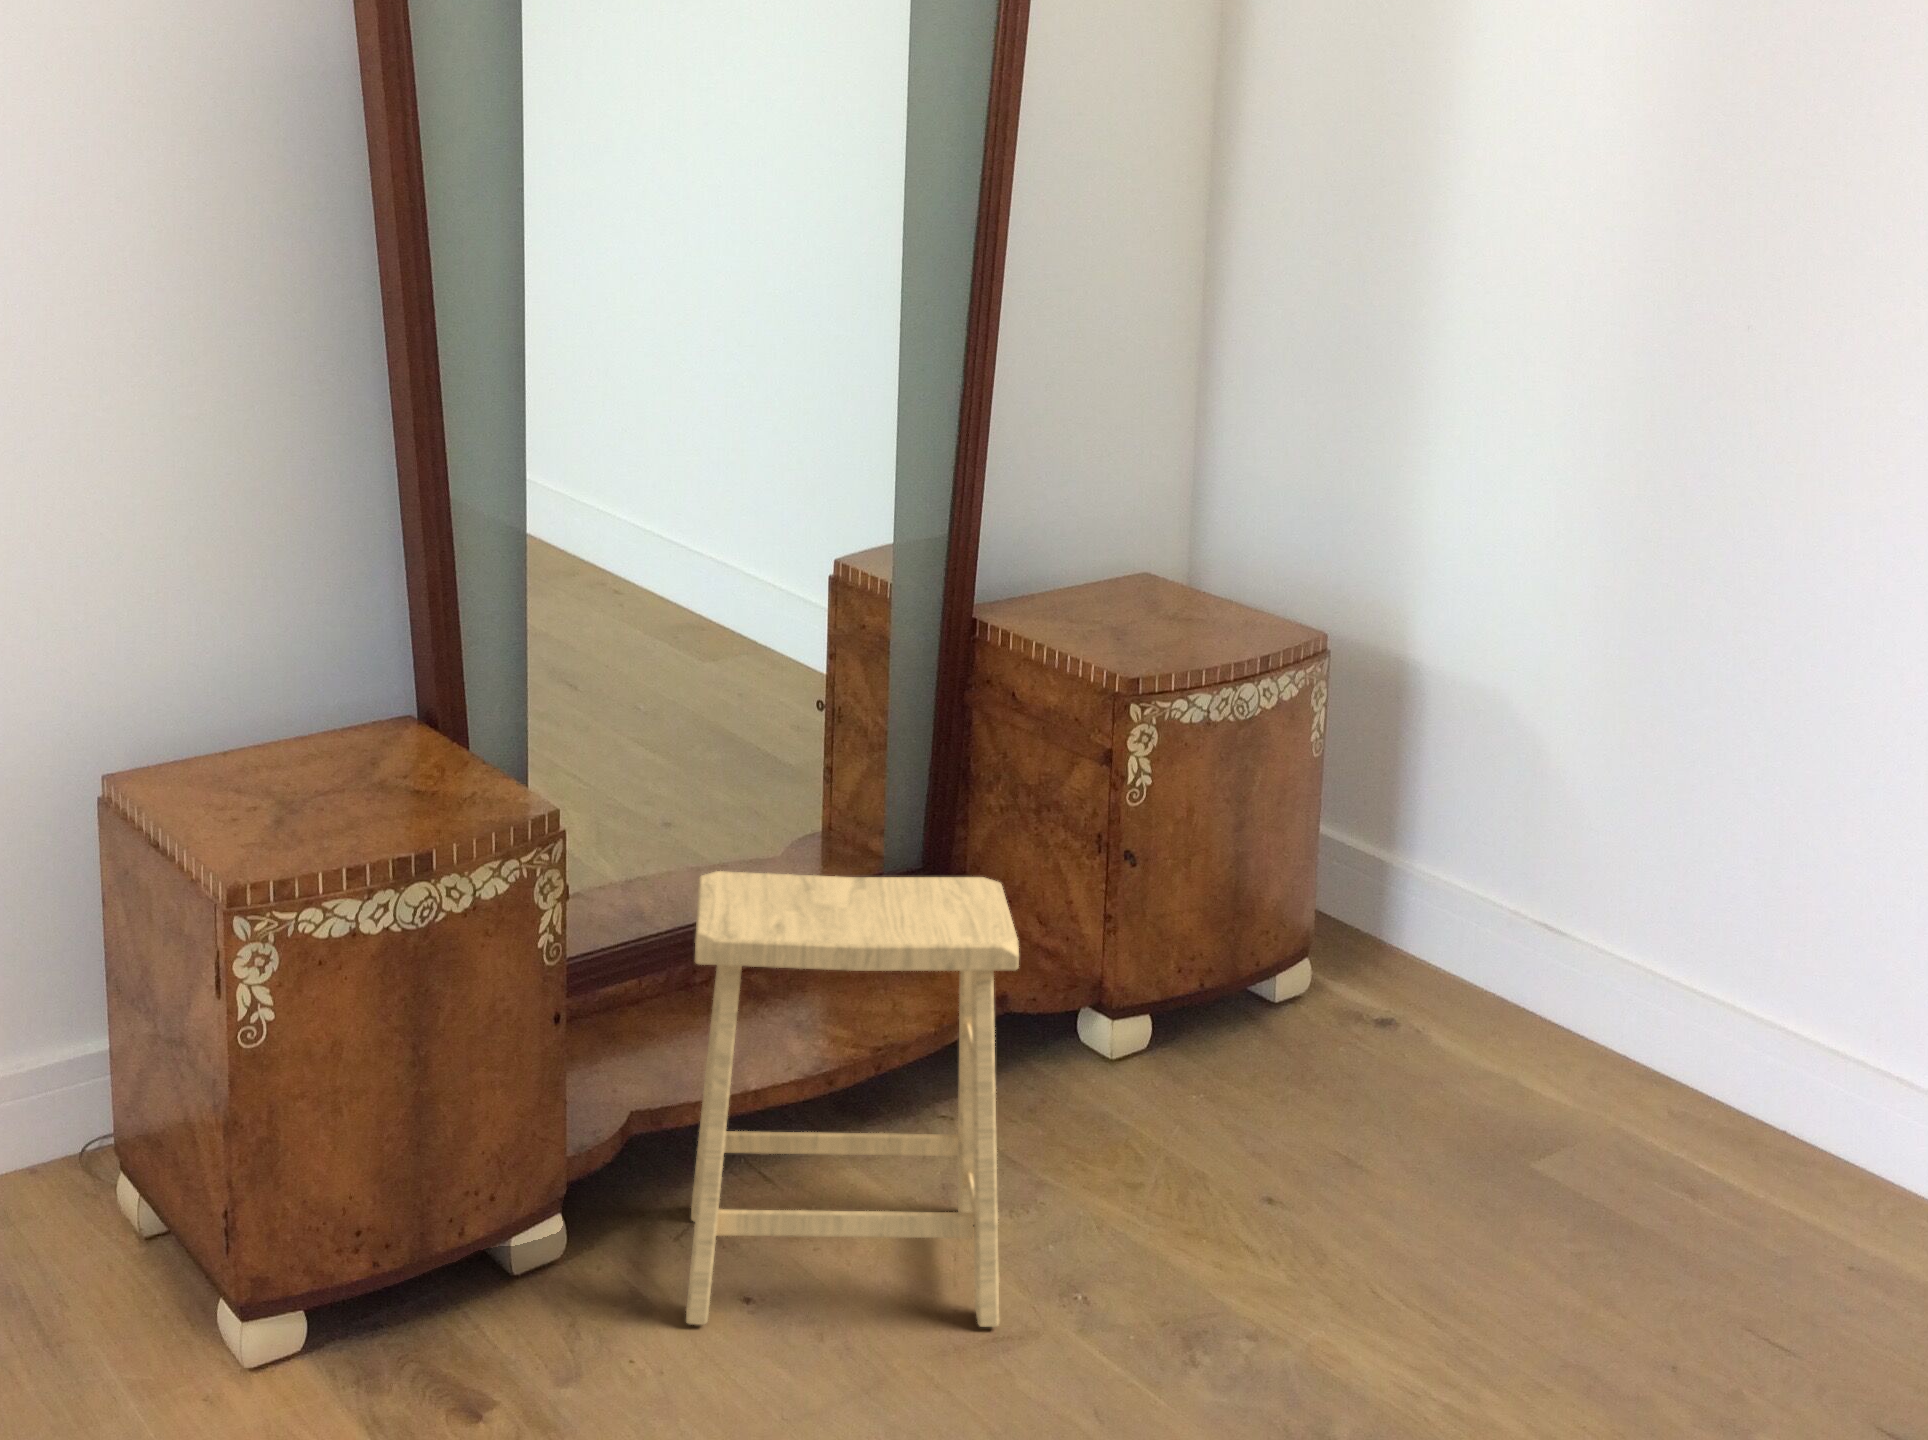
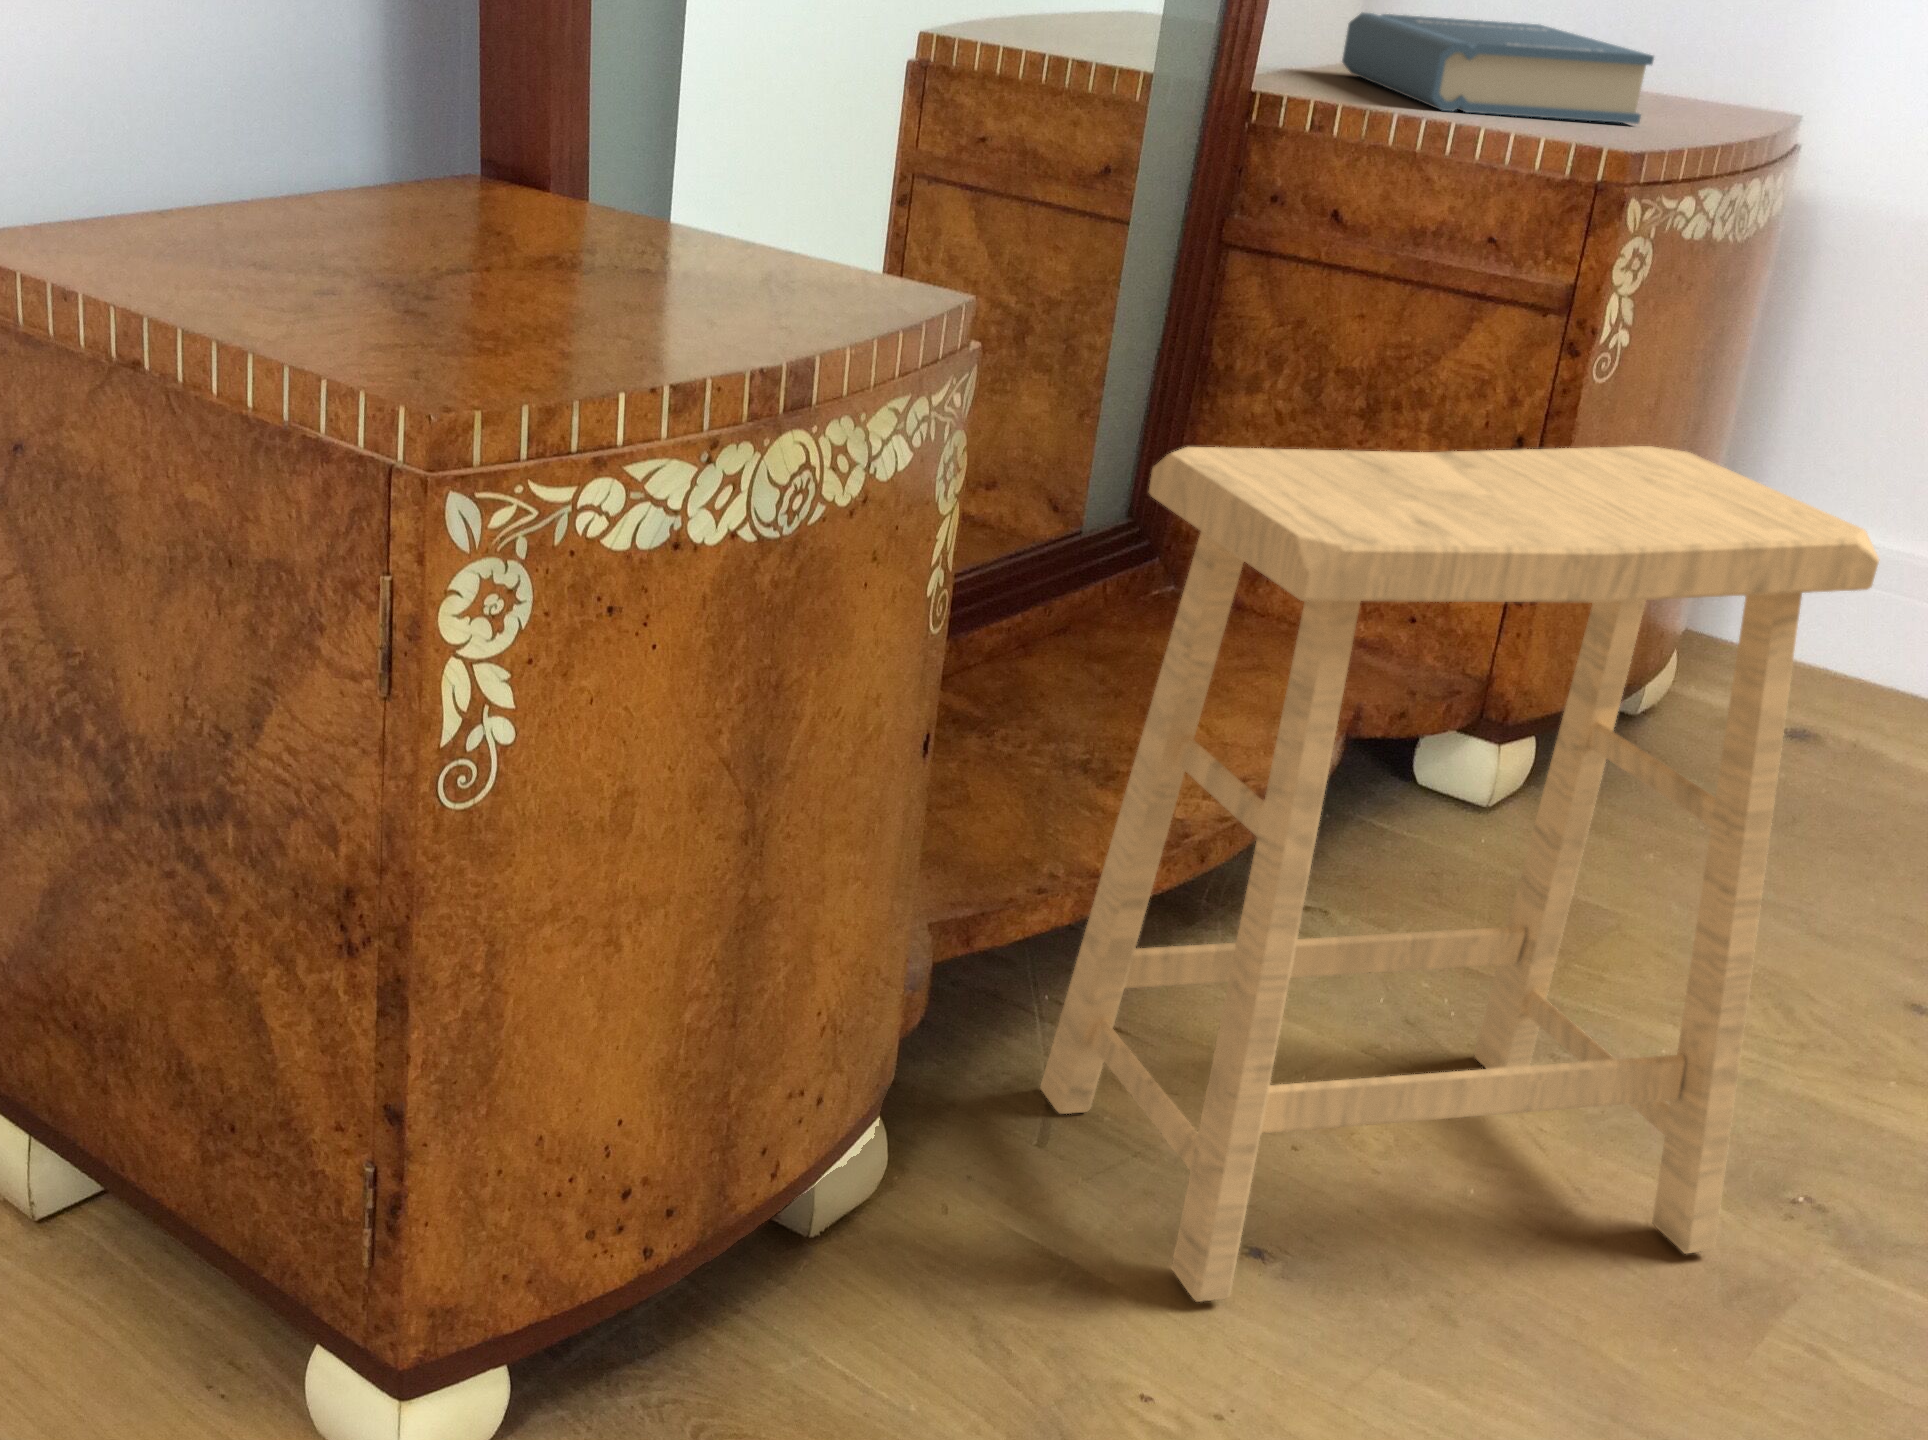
hardback book: none [1054,559,1183,649] -> present [1342,13,1654,124]

